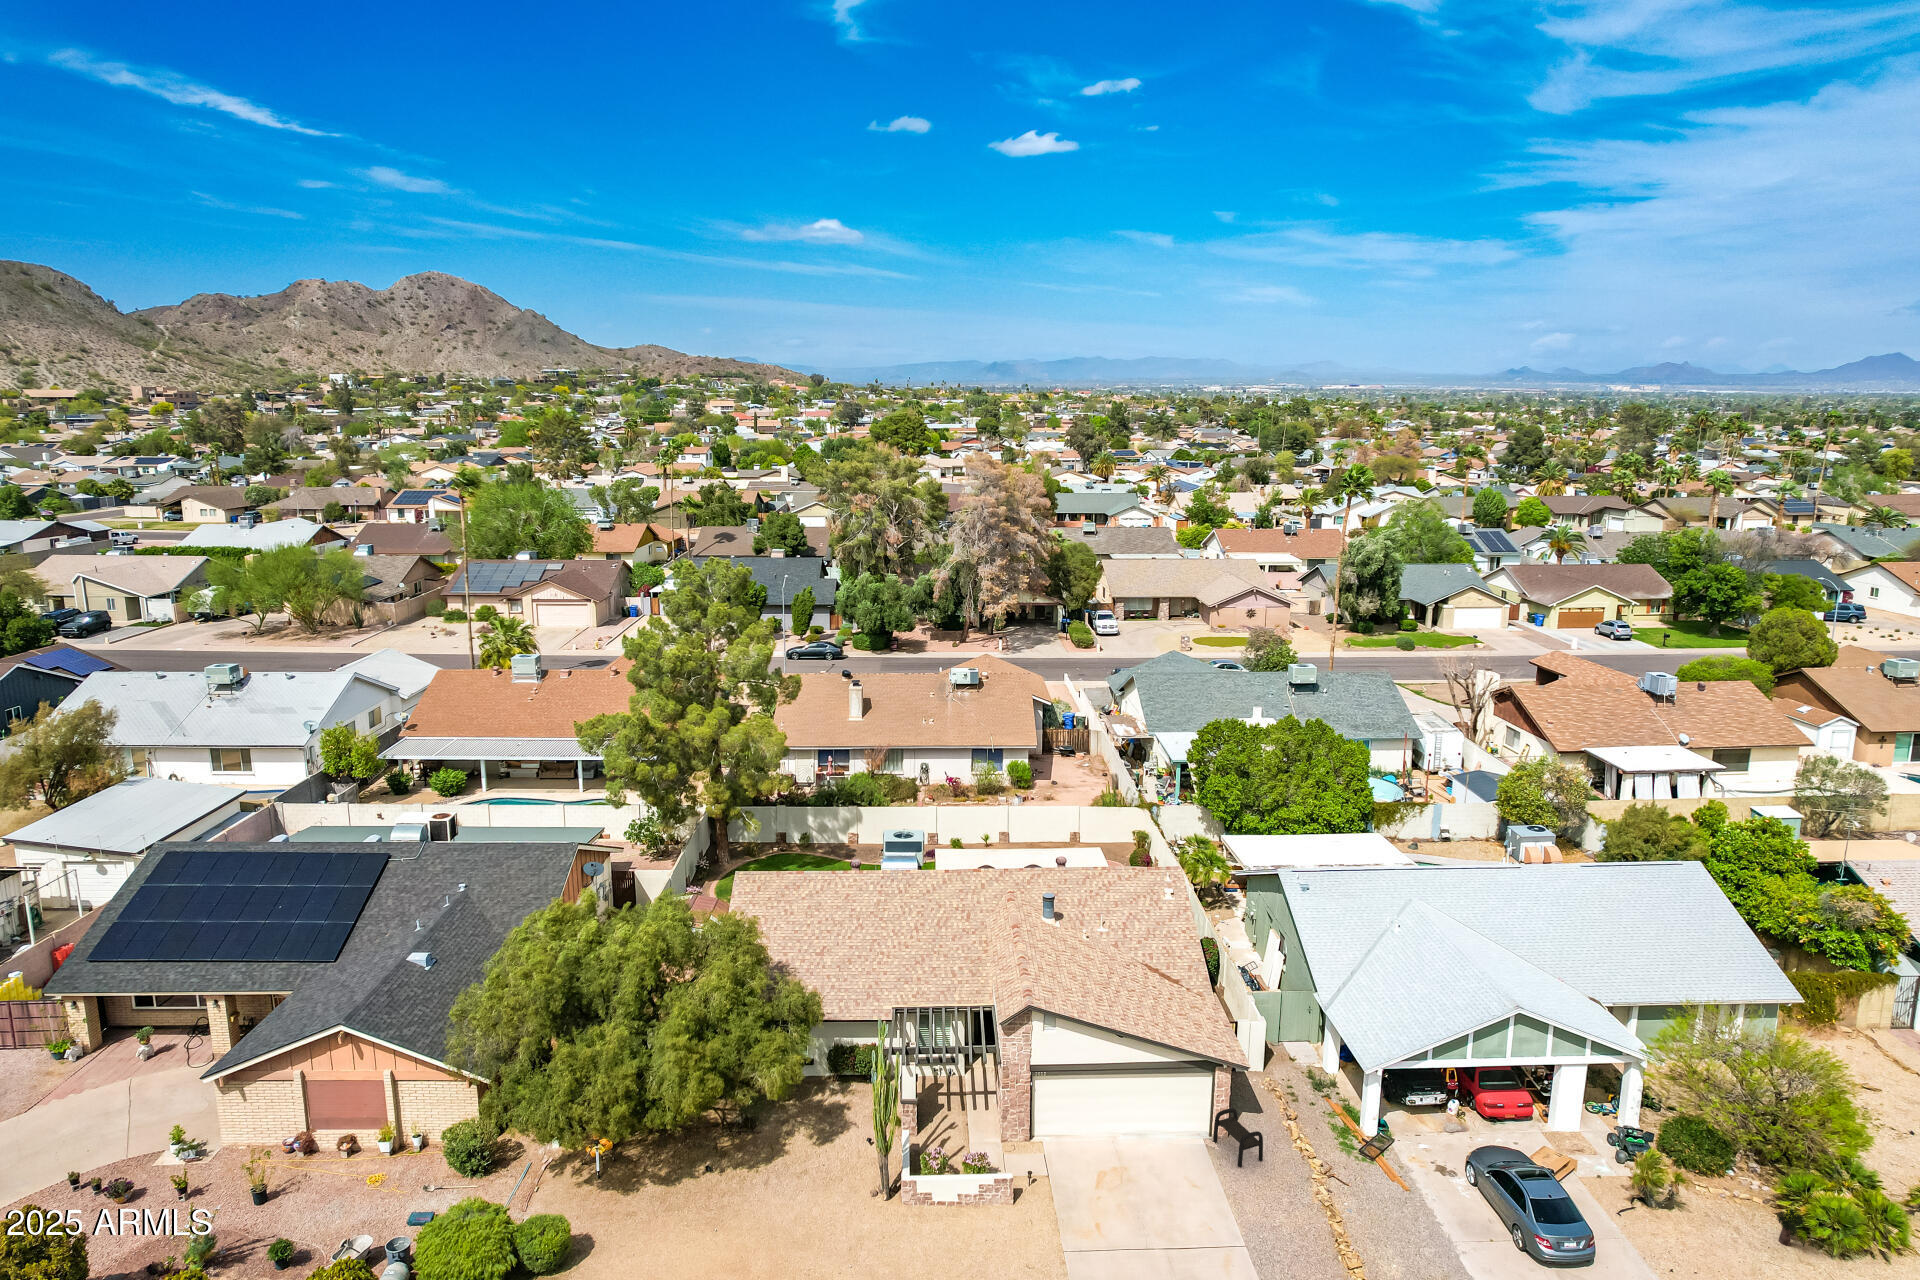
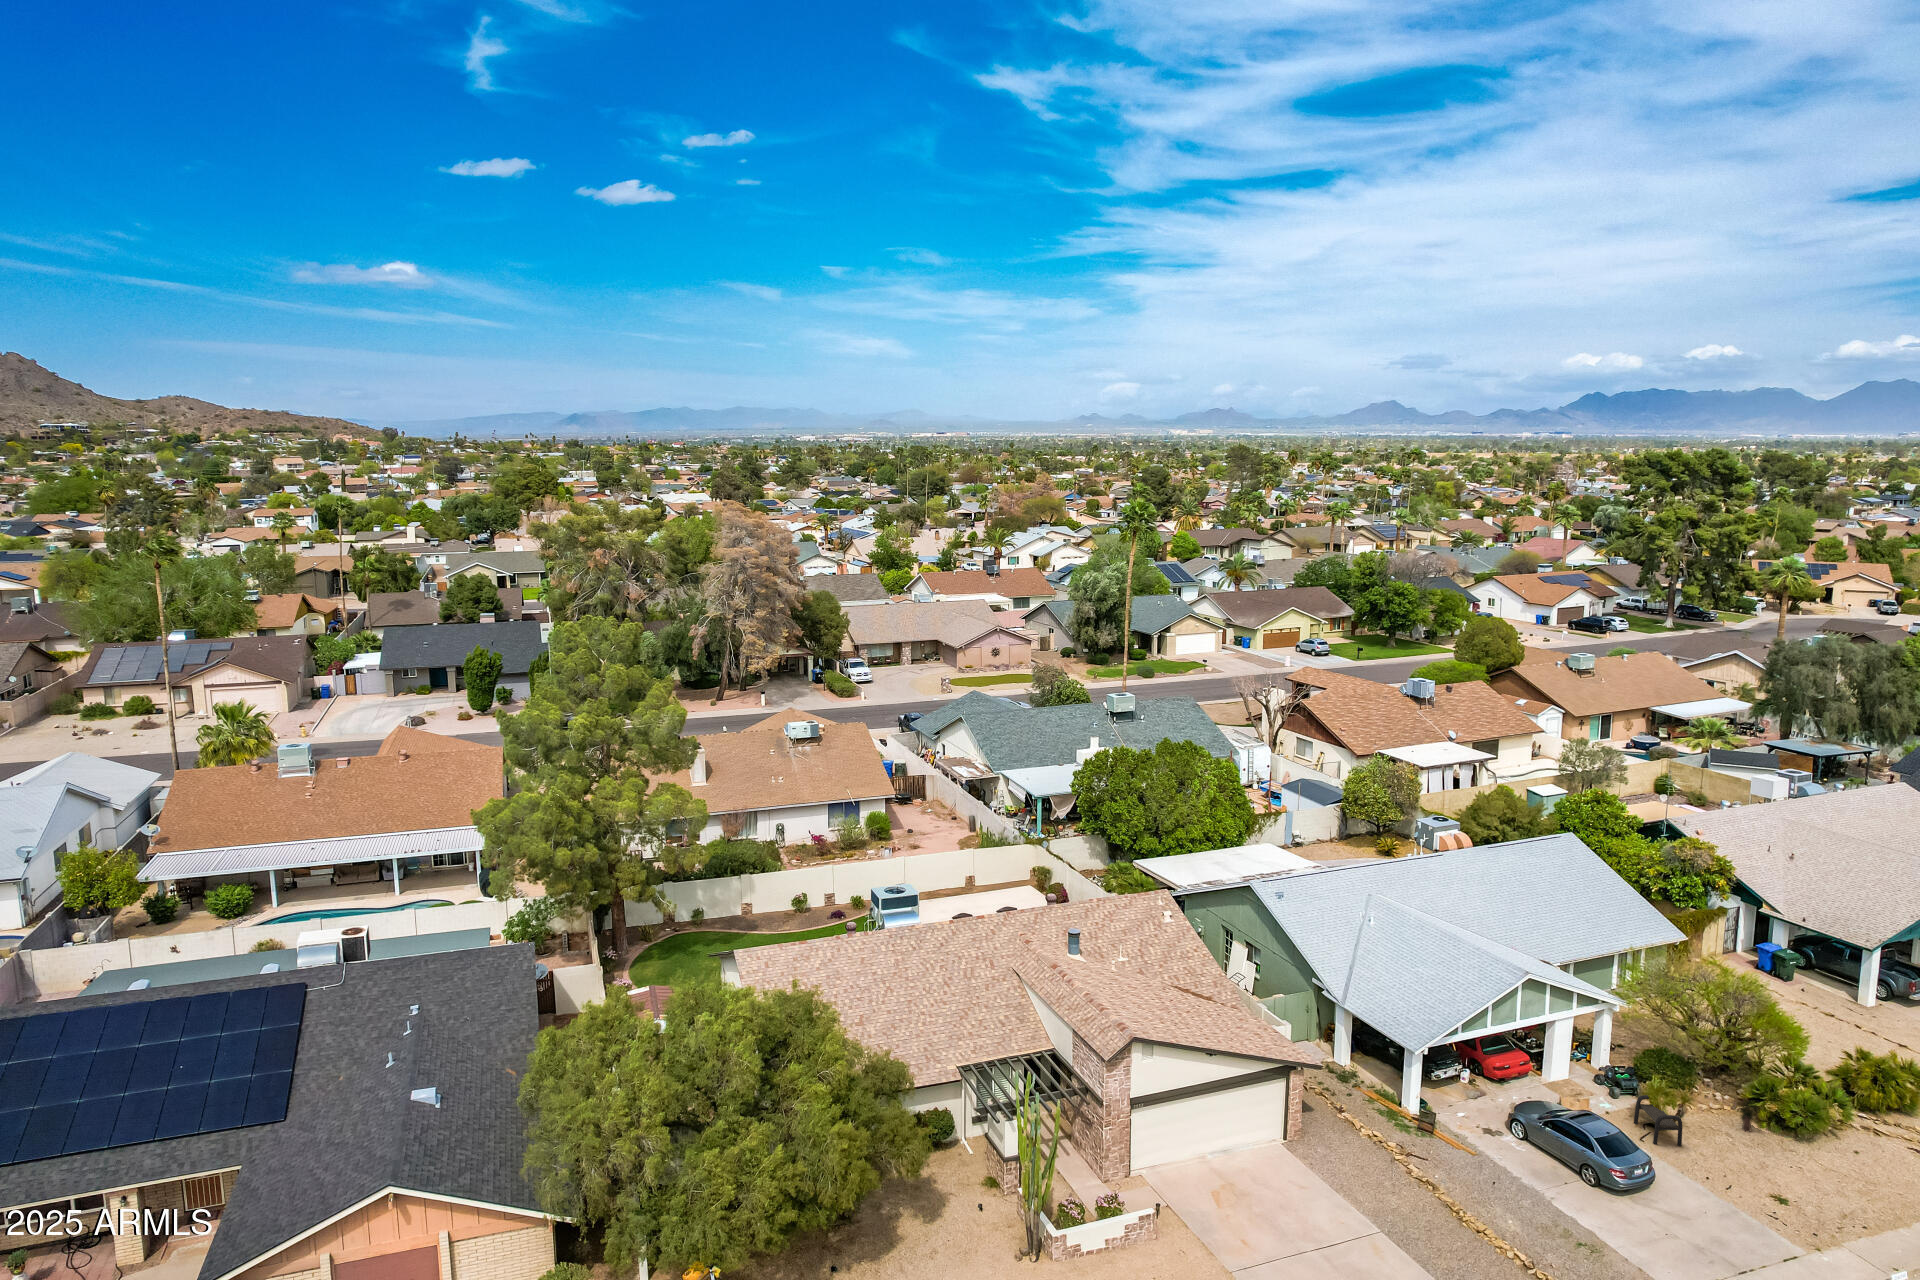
bench: present [1213,1108,1263,1167] -> present [1634,1095,1682,1146]

